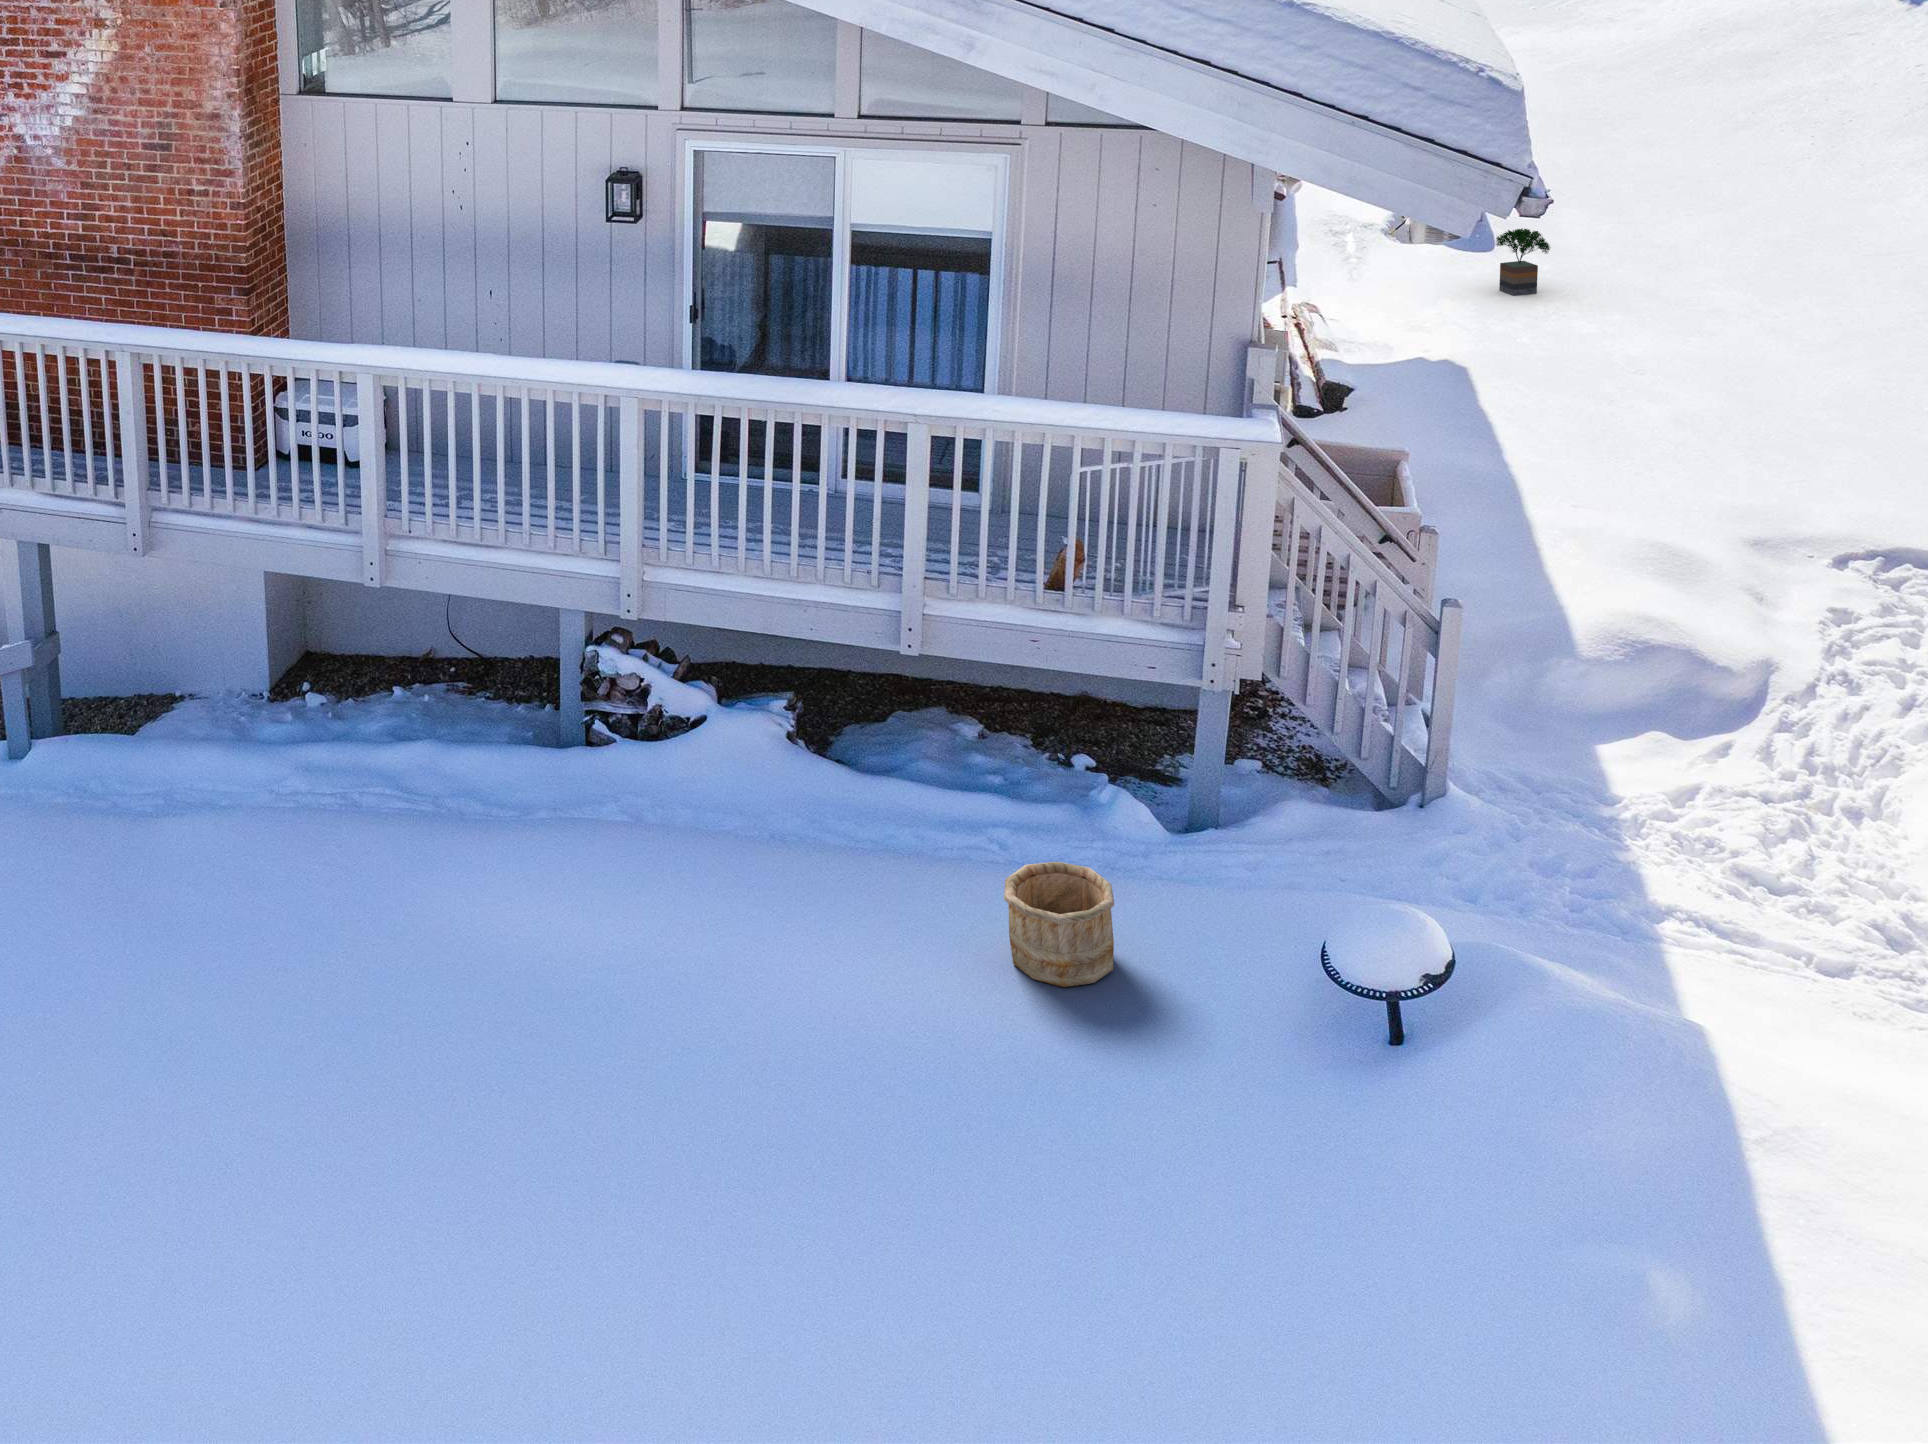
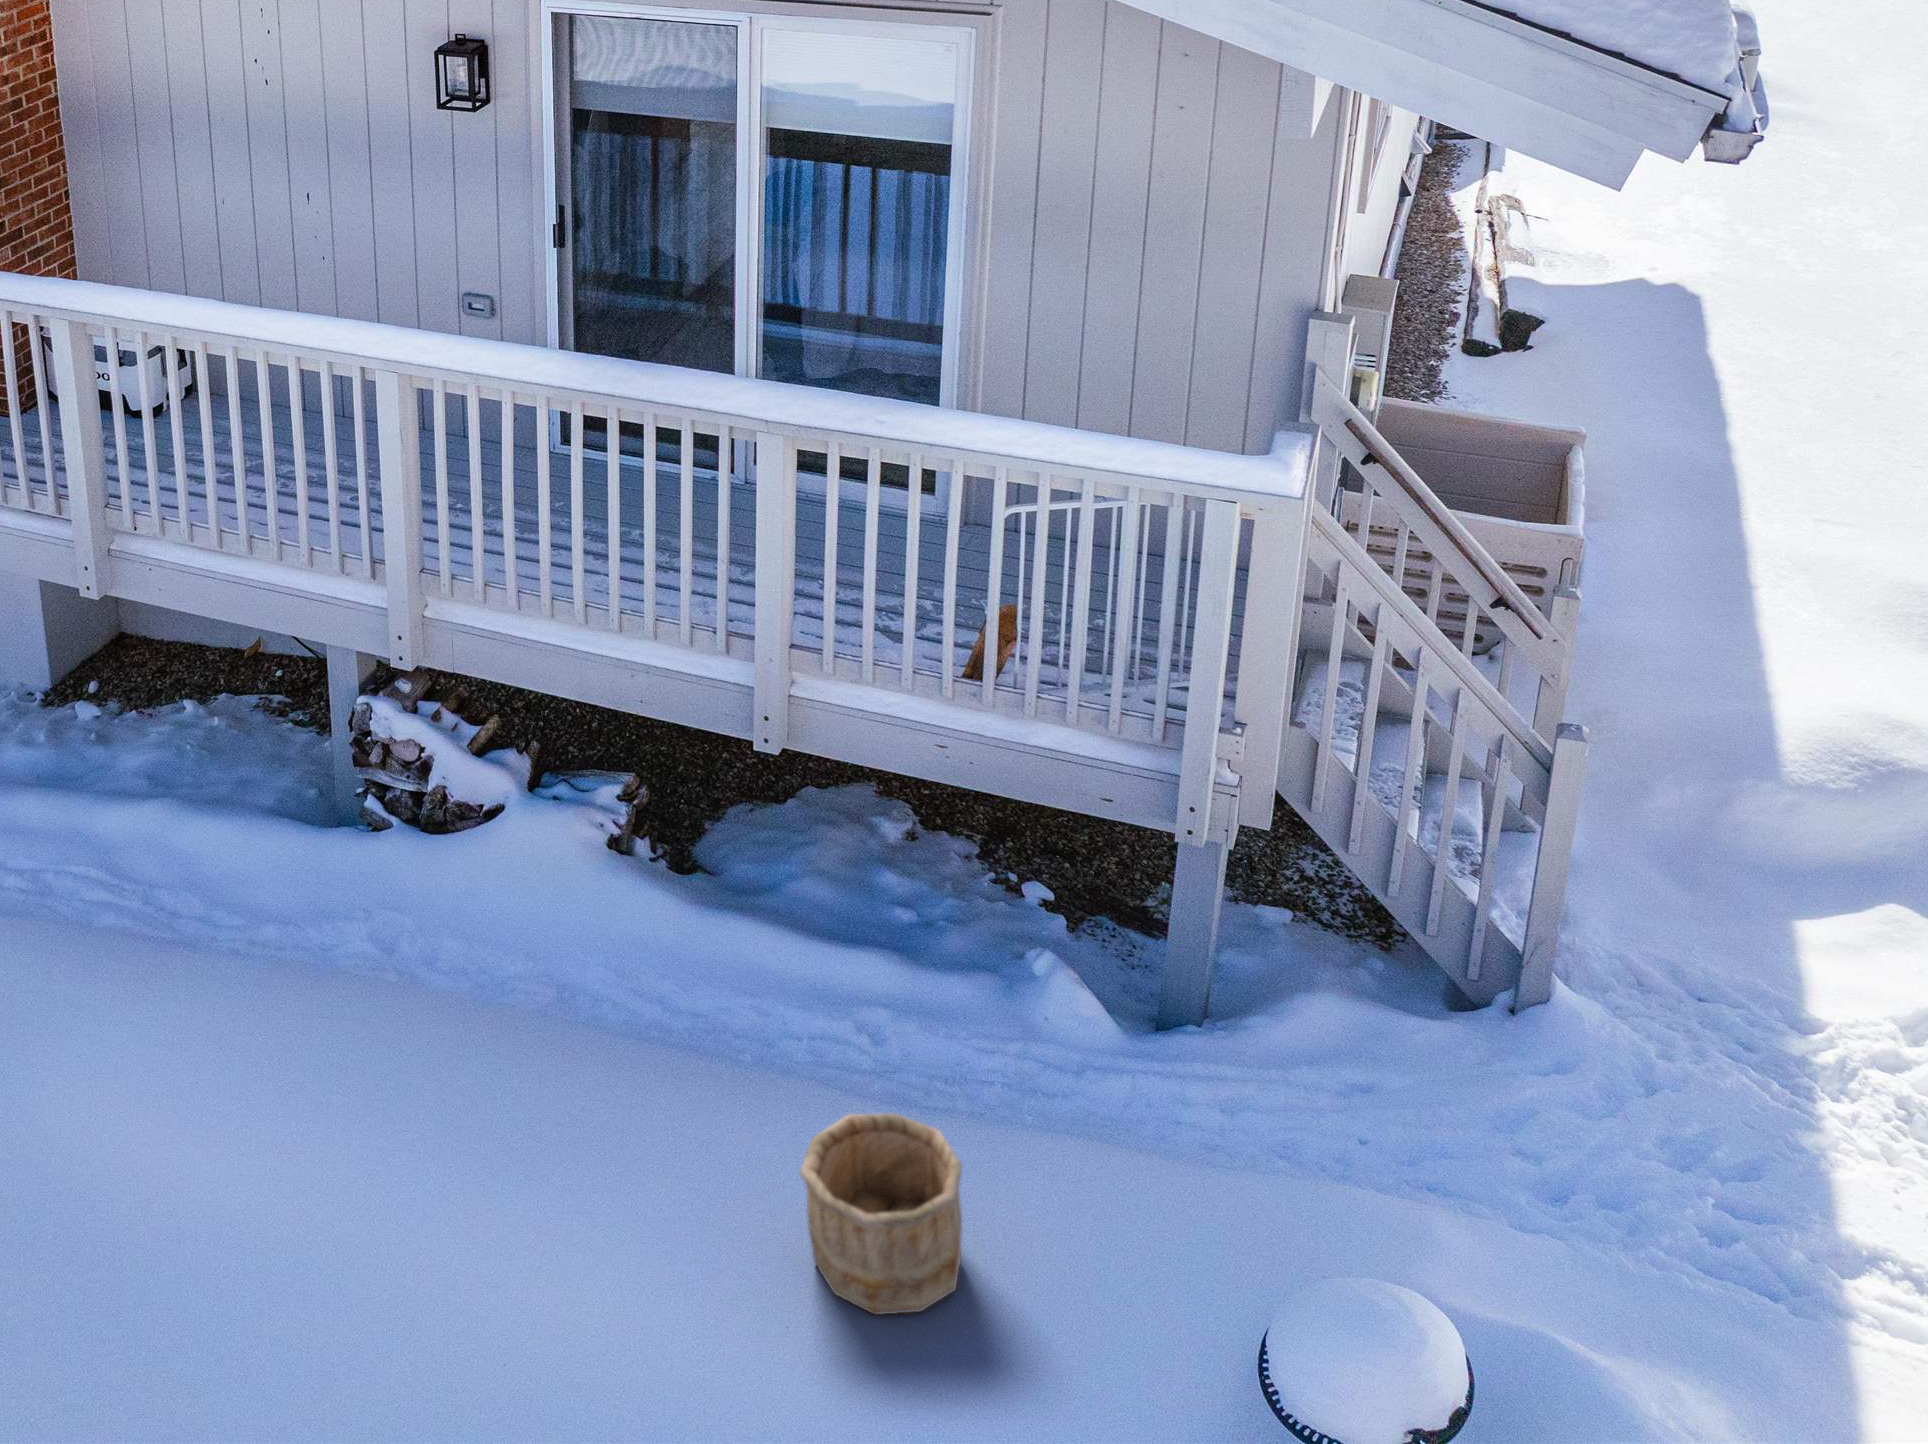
potted tree: present [1496,228,1550,296] -> none [1767,131,1843,219]

